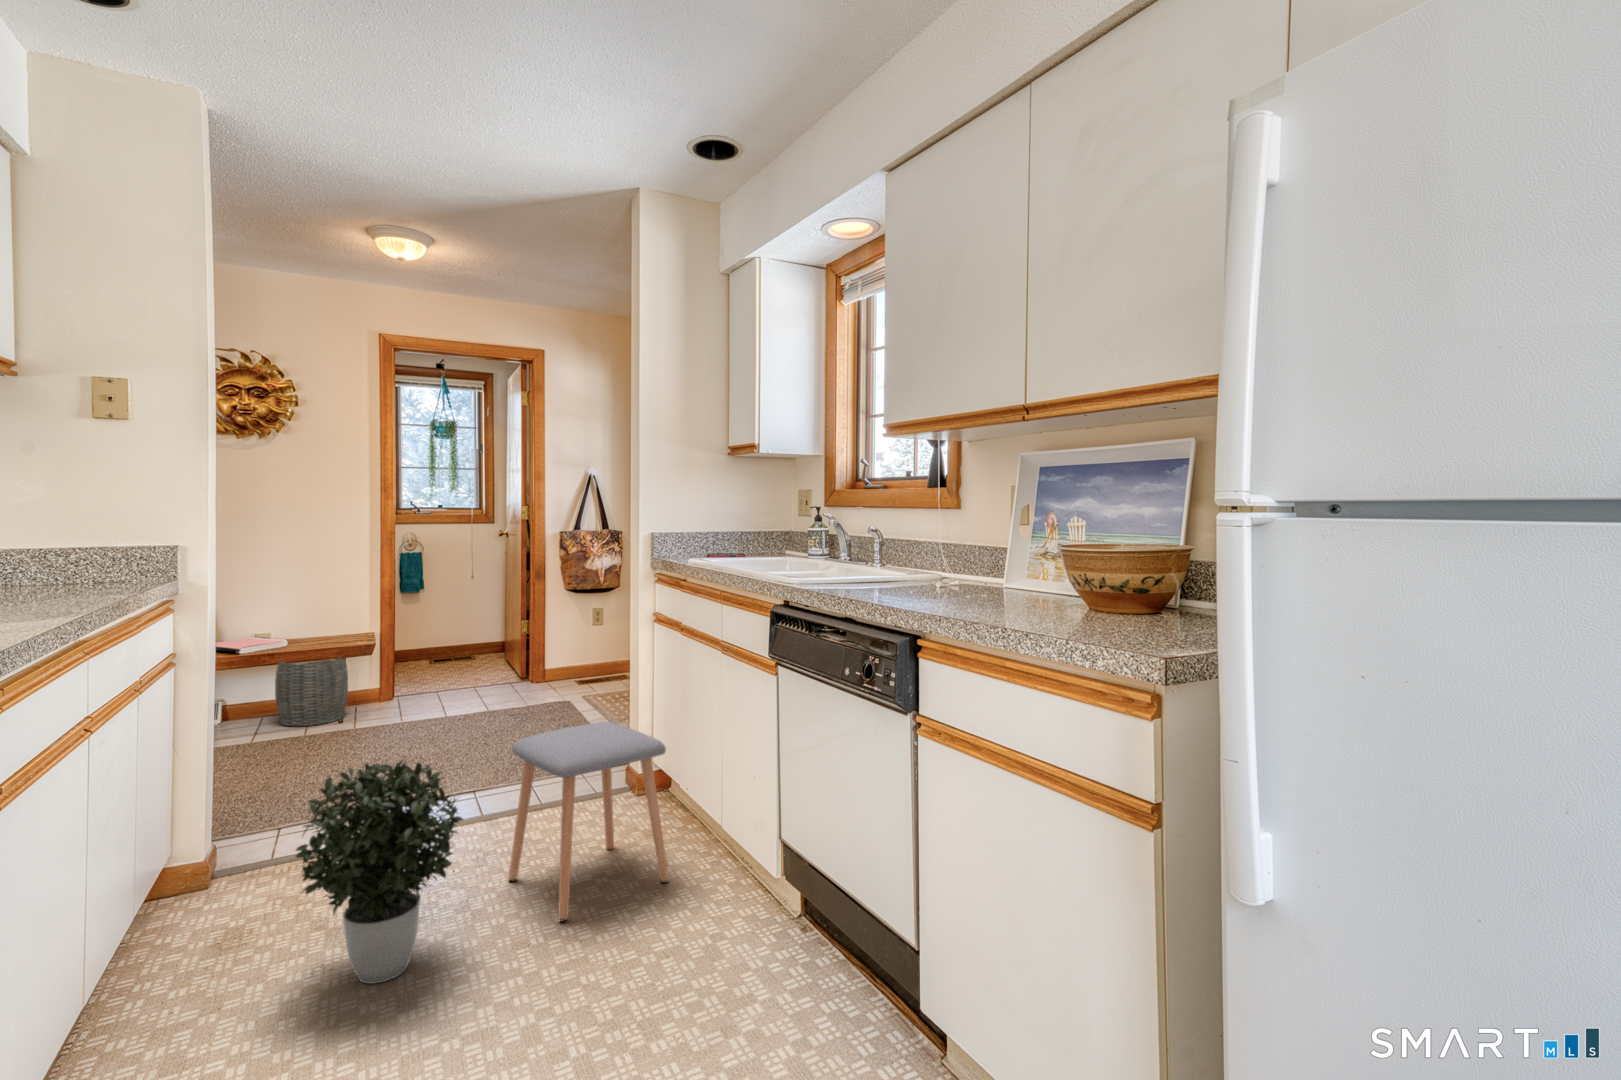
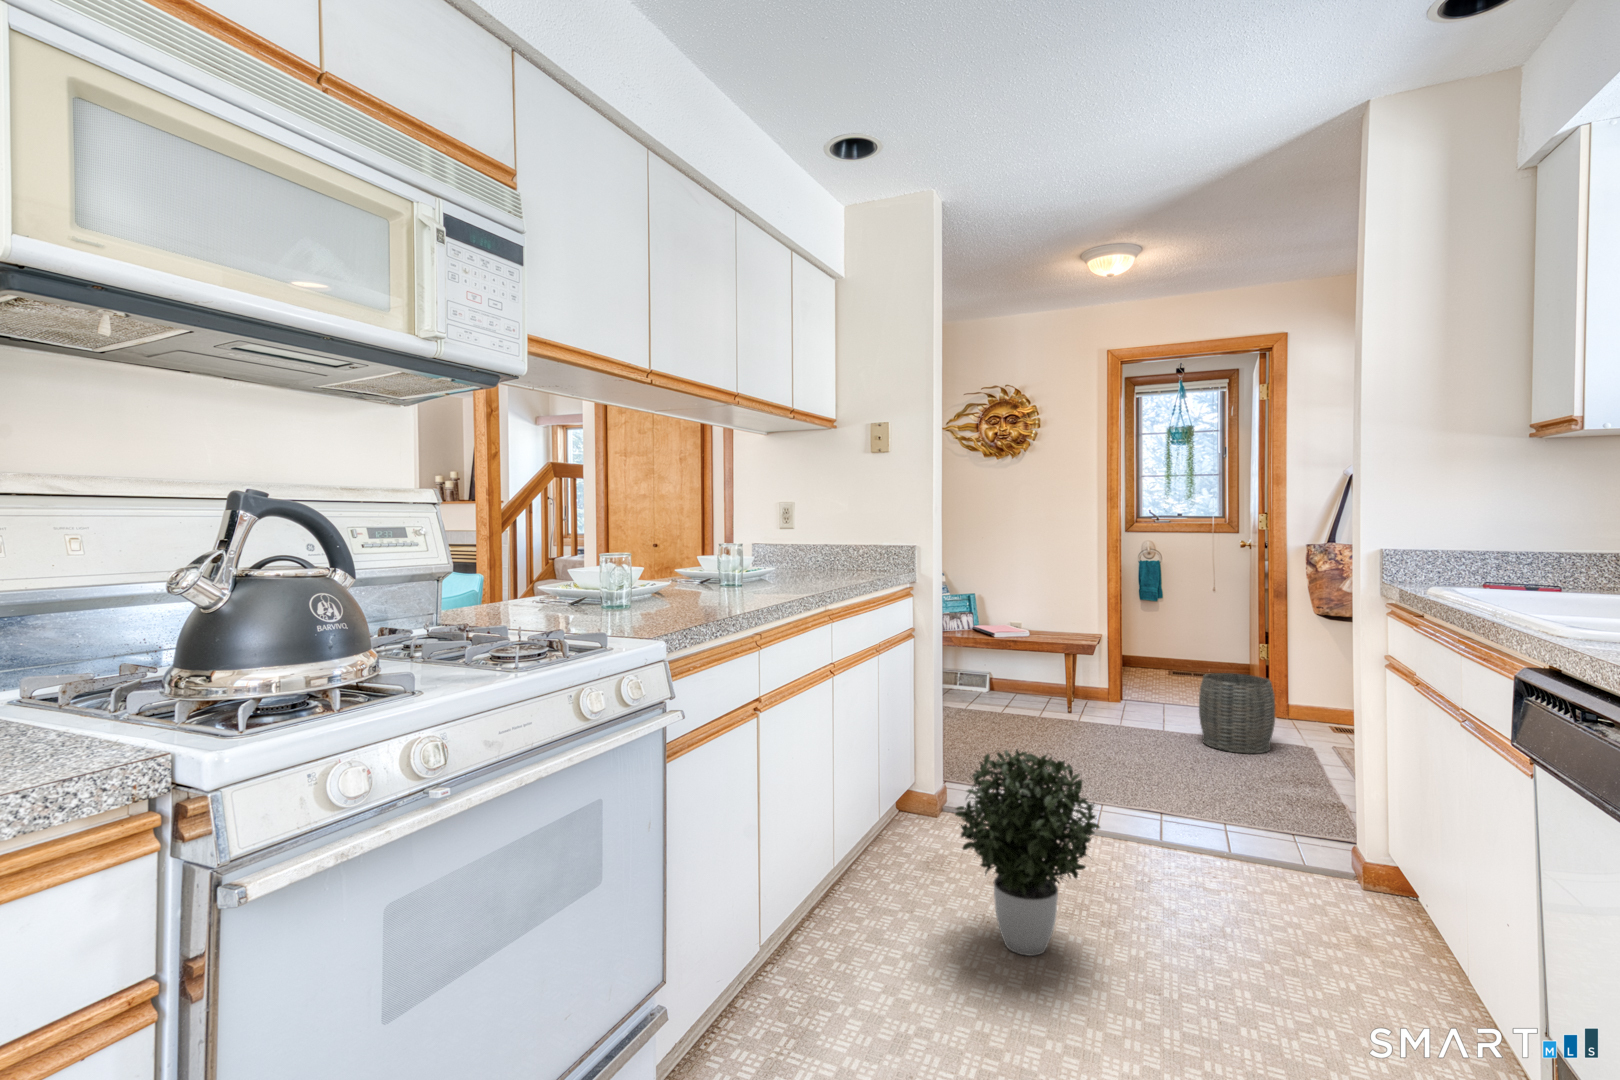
woven basket: present [275,658,348,726] -> present [1199,673,1275,754]
stool: present [509,722,669,921] -> none [1165,762,1362,990]

